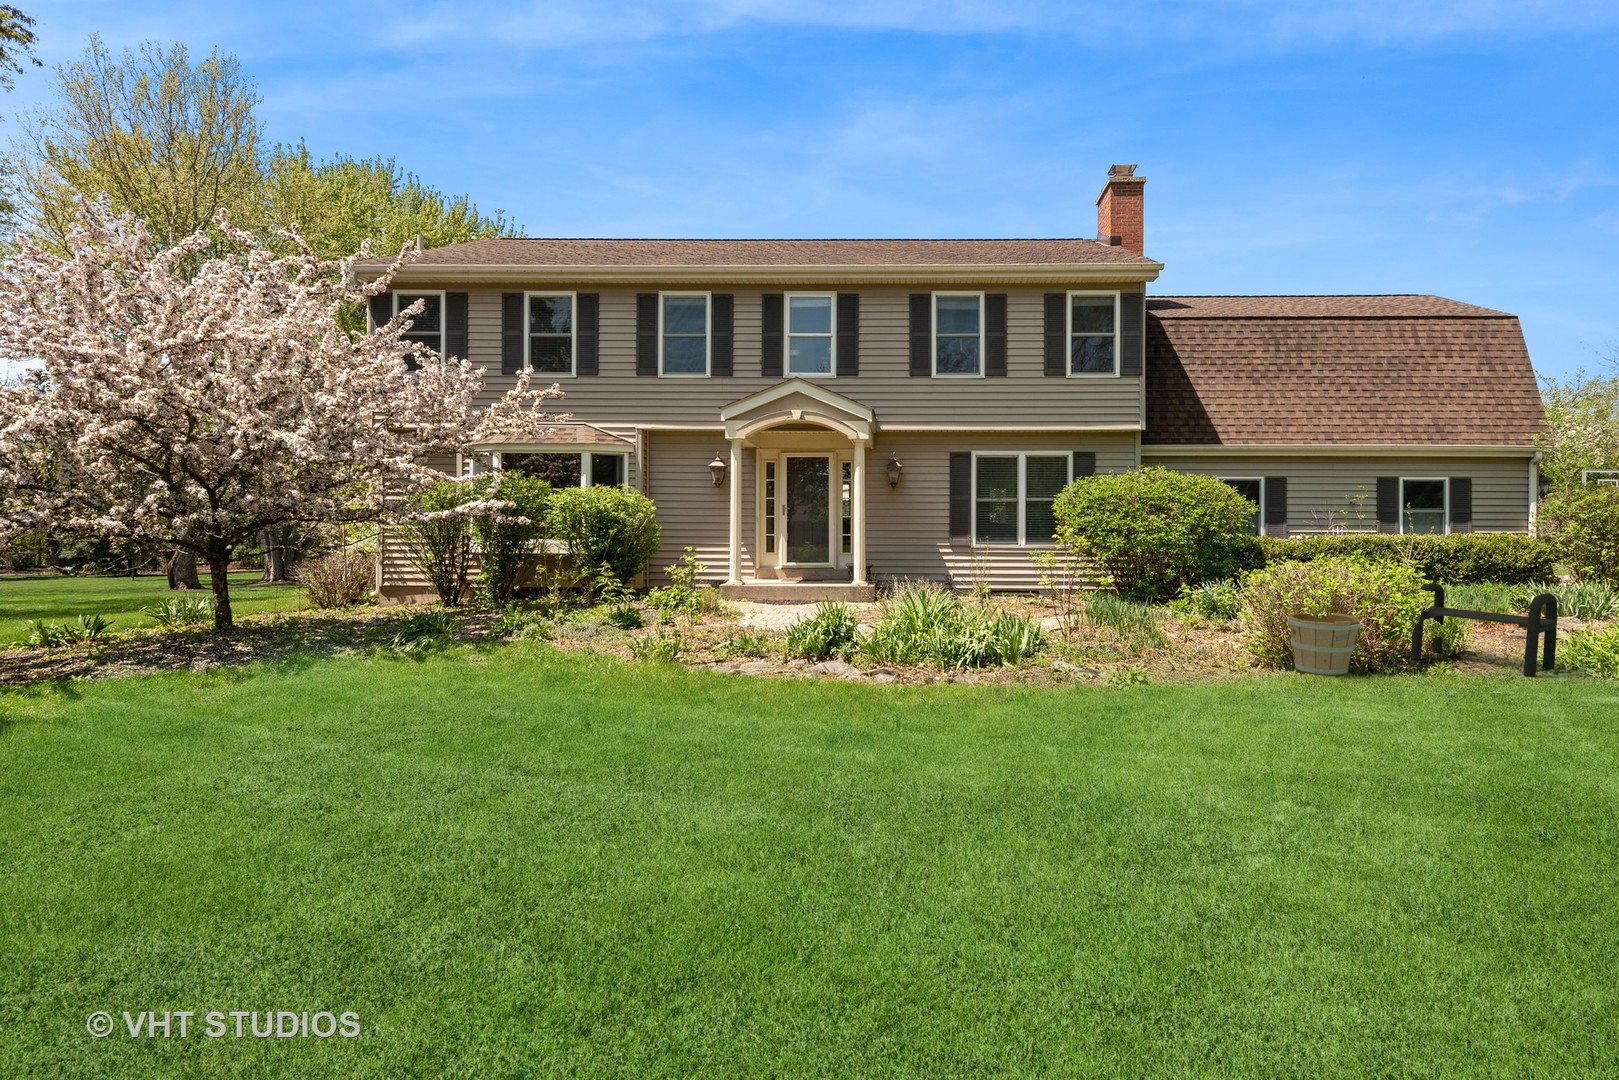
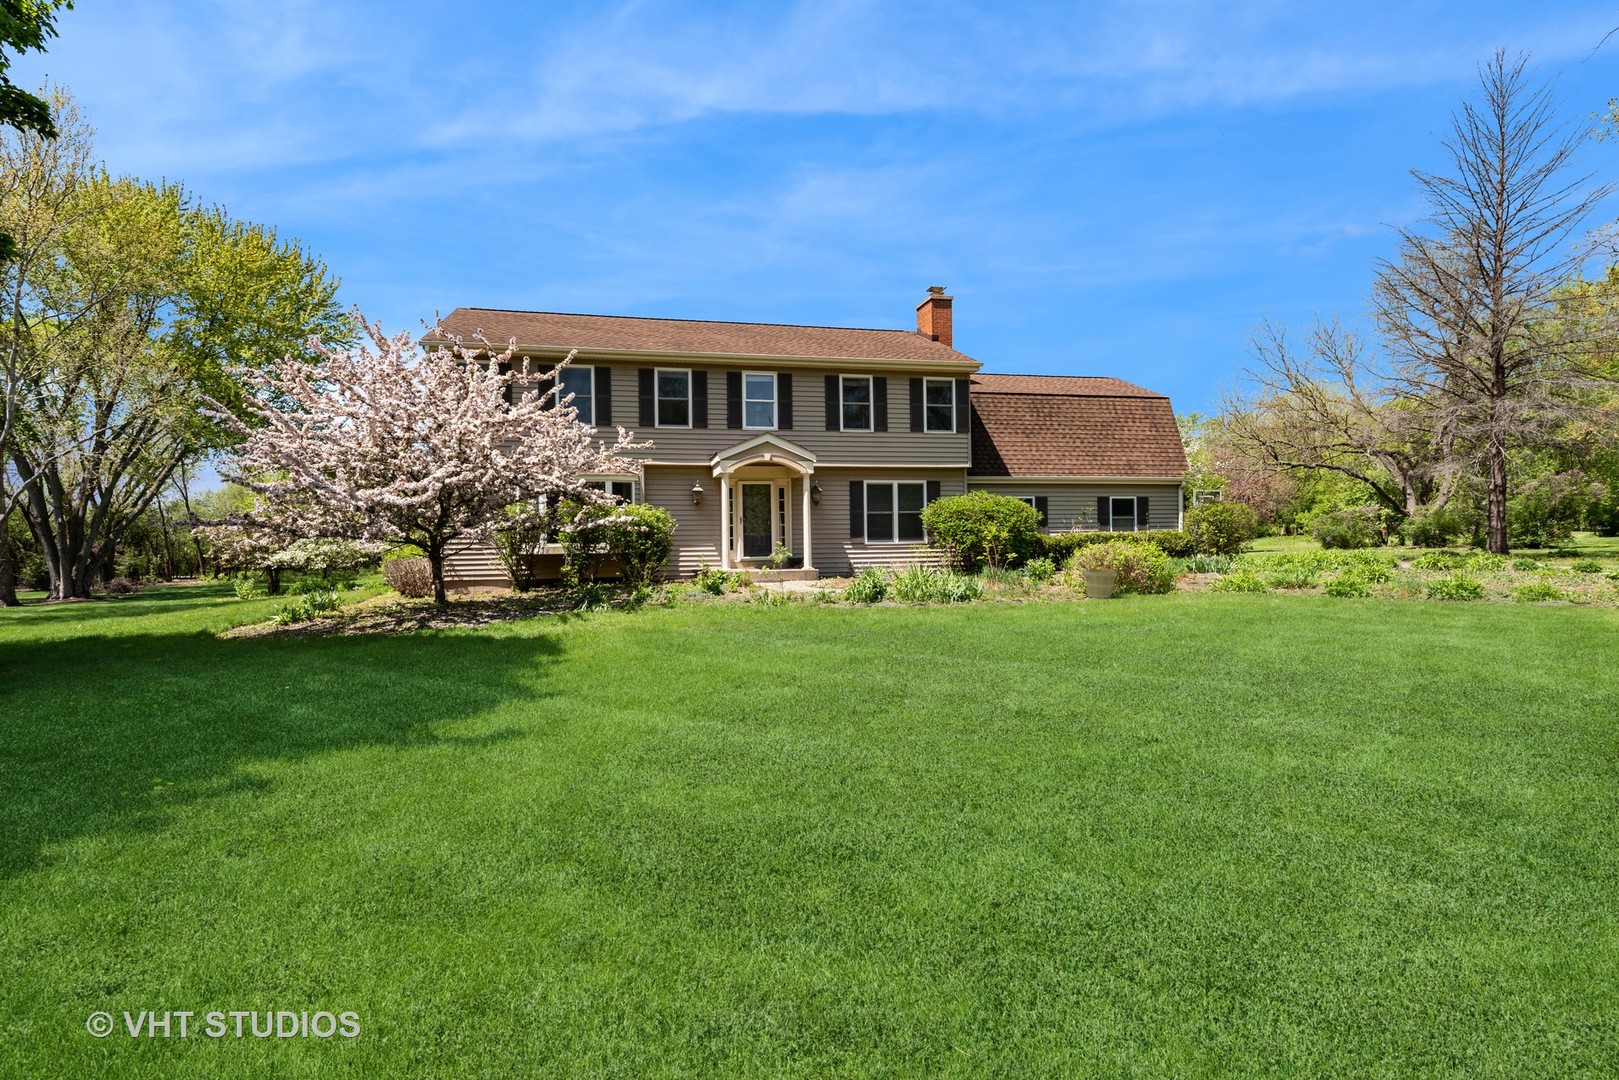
bench: present [1411,583,1558,677] -> none [1135,554,1196,596]

